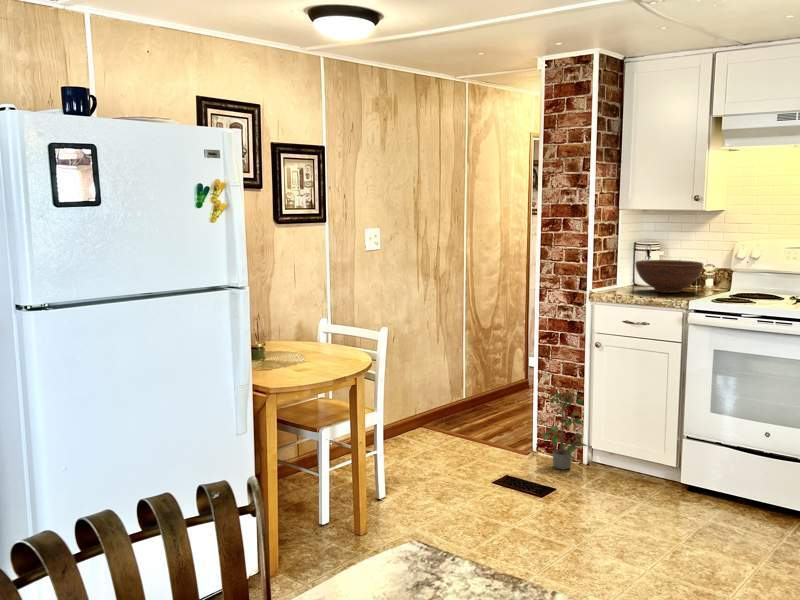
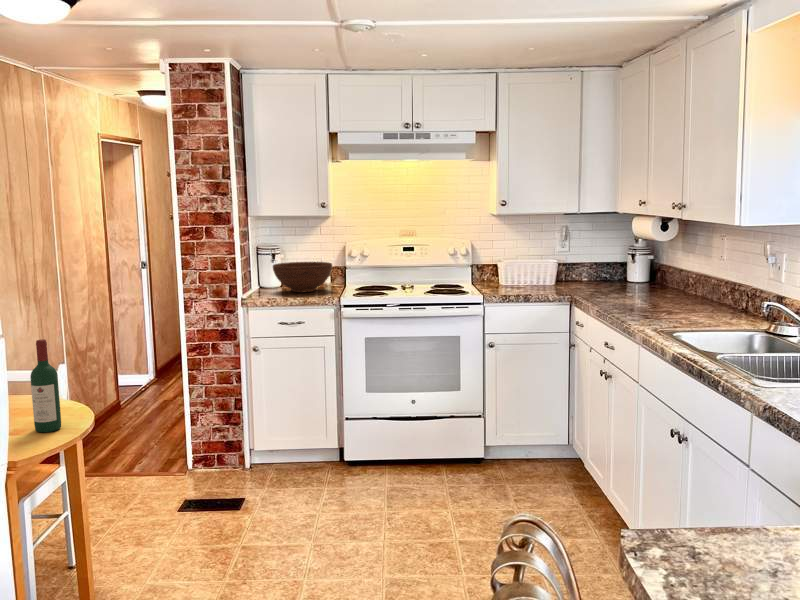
wine bottle: none [322,300,341,373] -> present [30,339,61,432]
potted plant: present [542,391,587,469] -> none [208,398,259,479]

